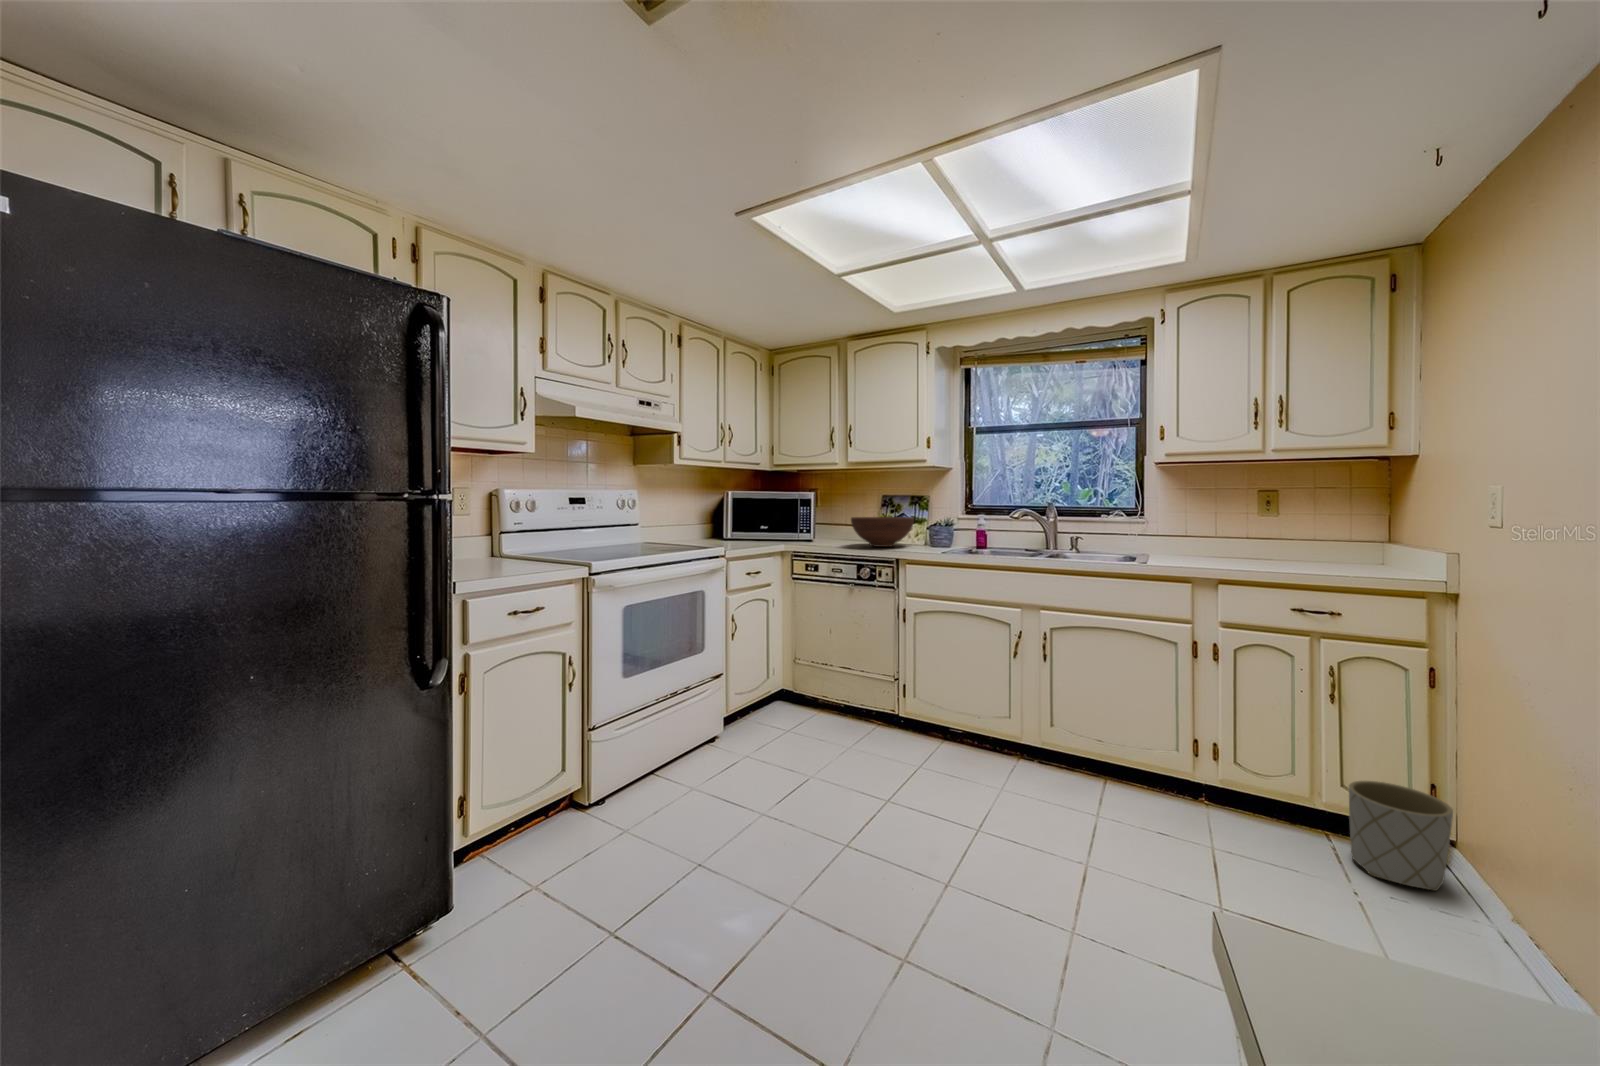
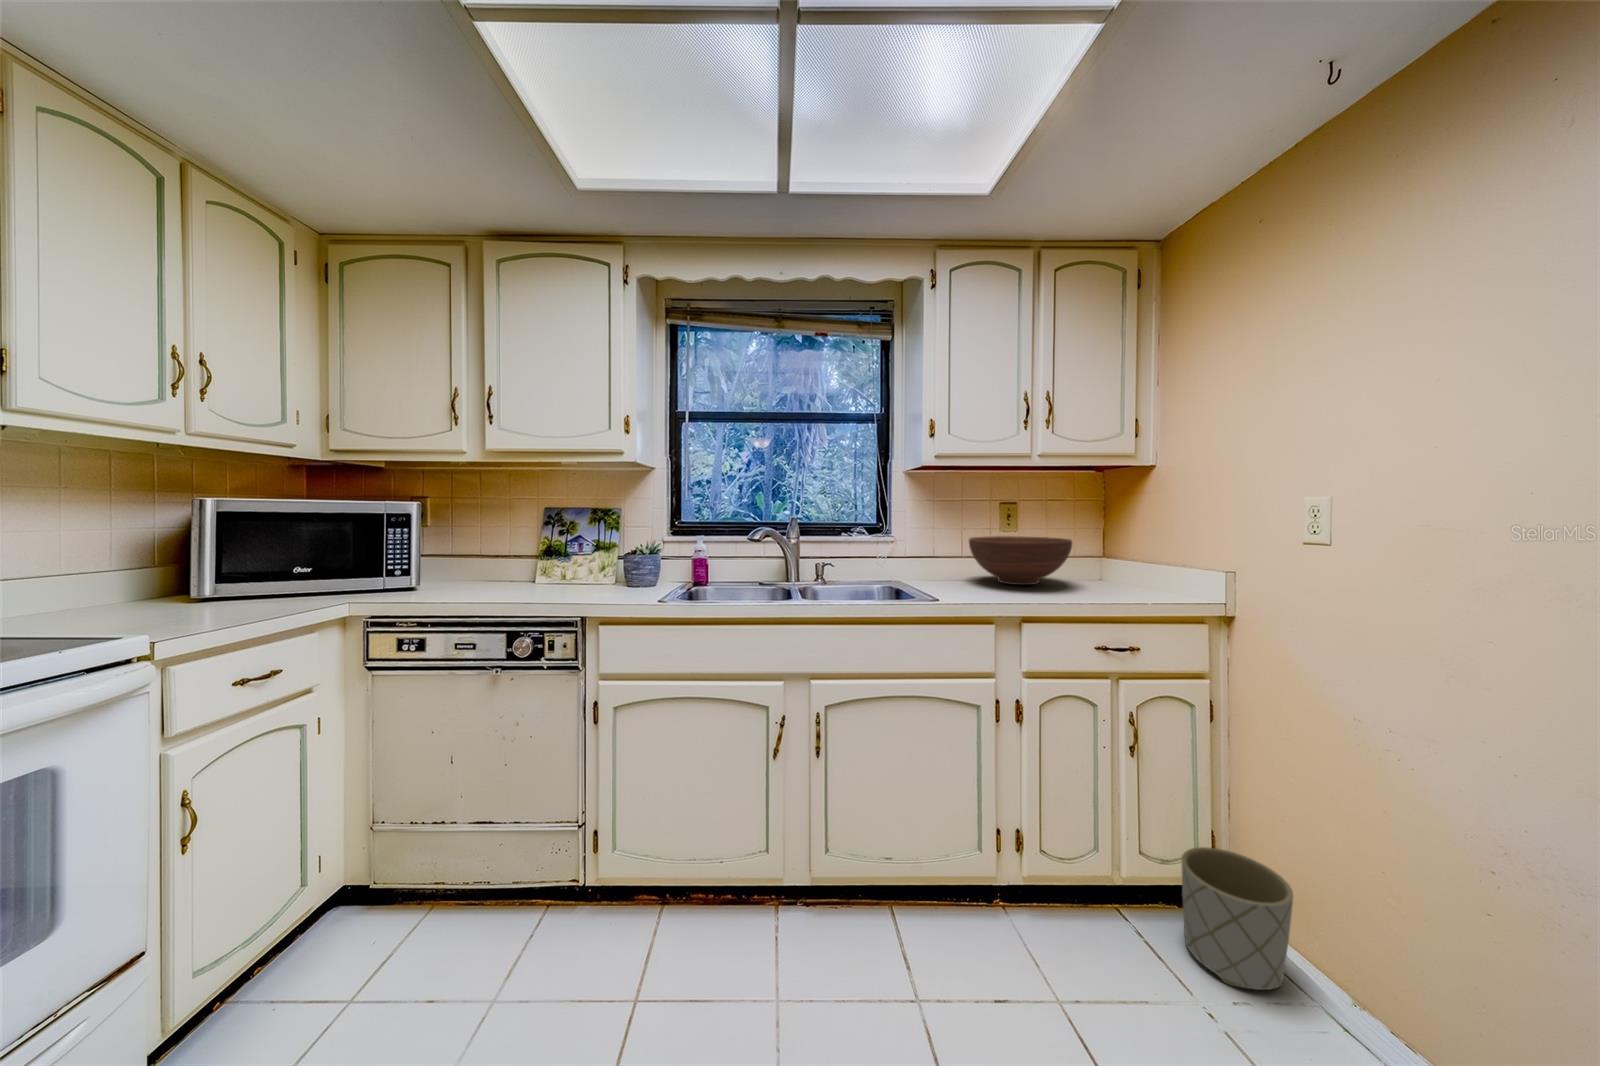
fruit bowl: present [851,517,914,547] -> present [969,536,1072,585]

